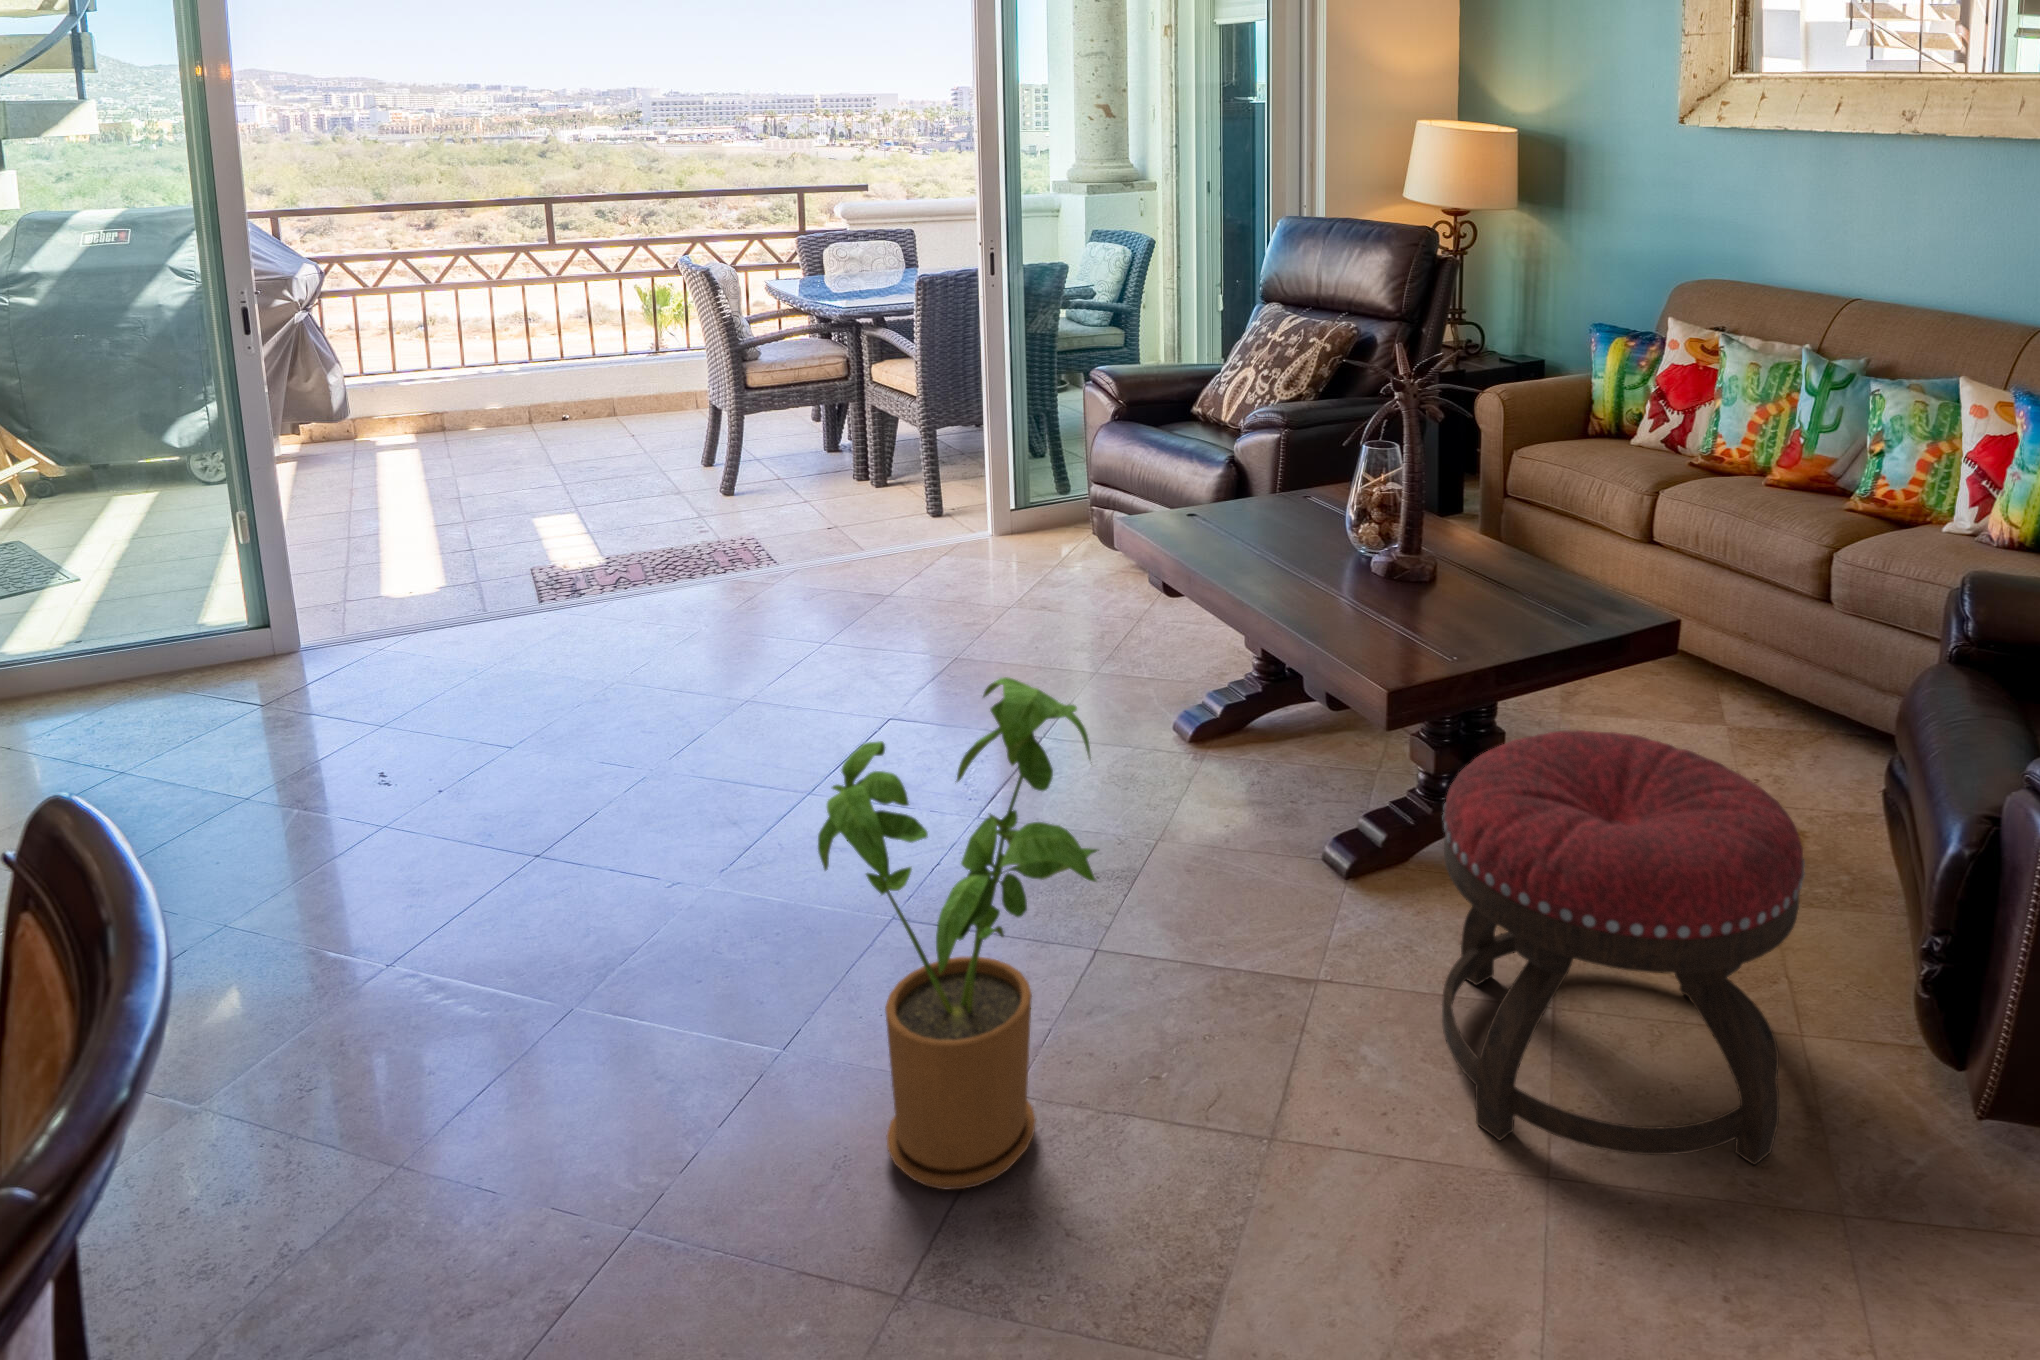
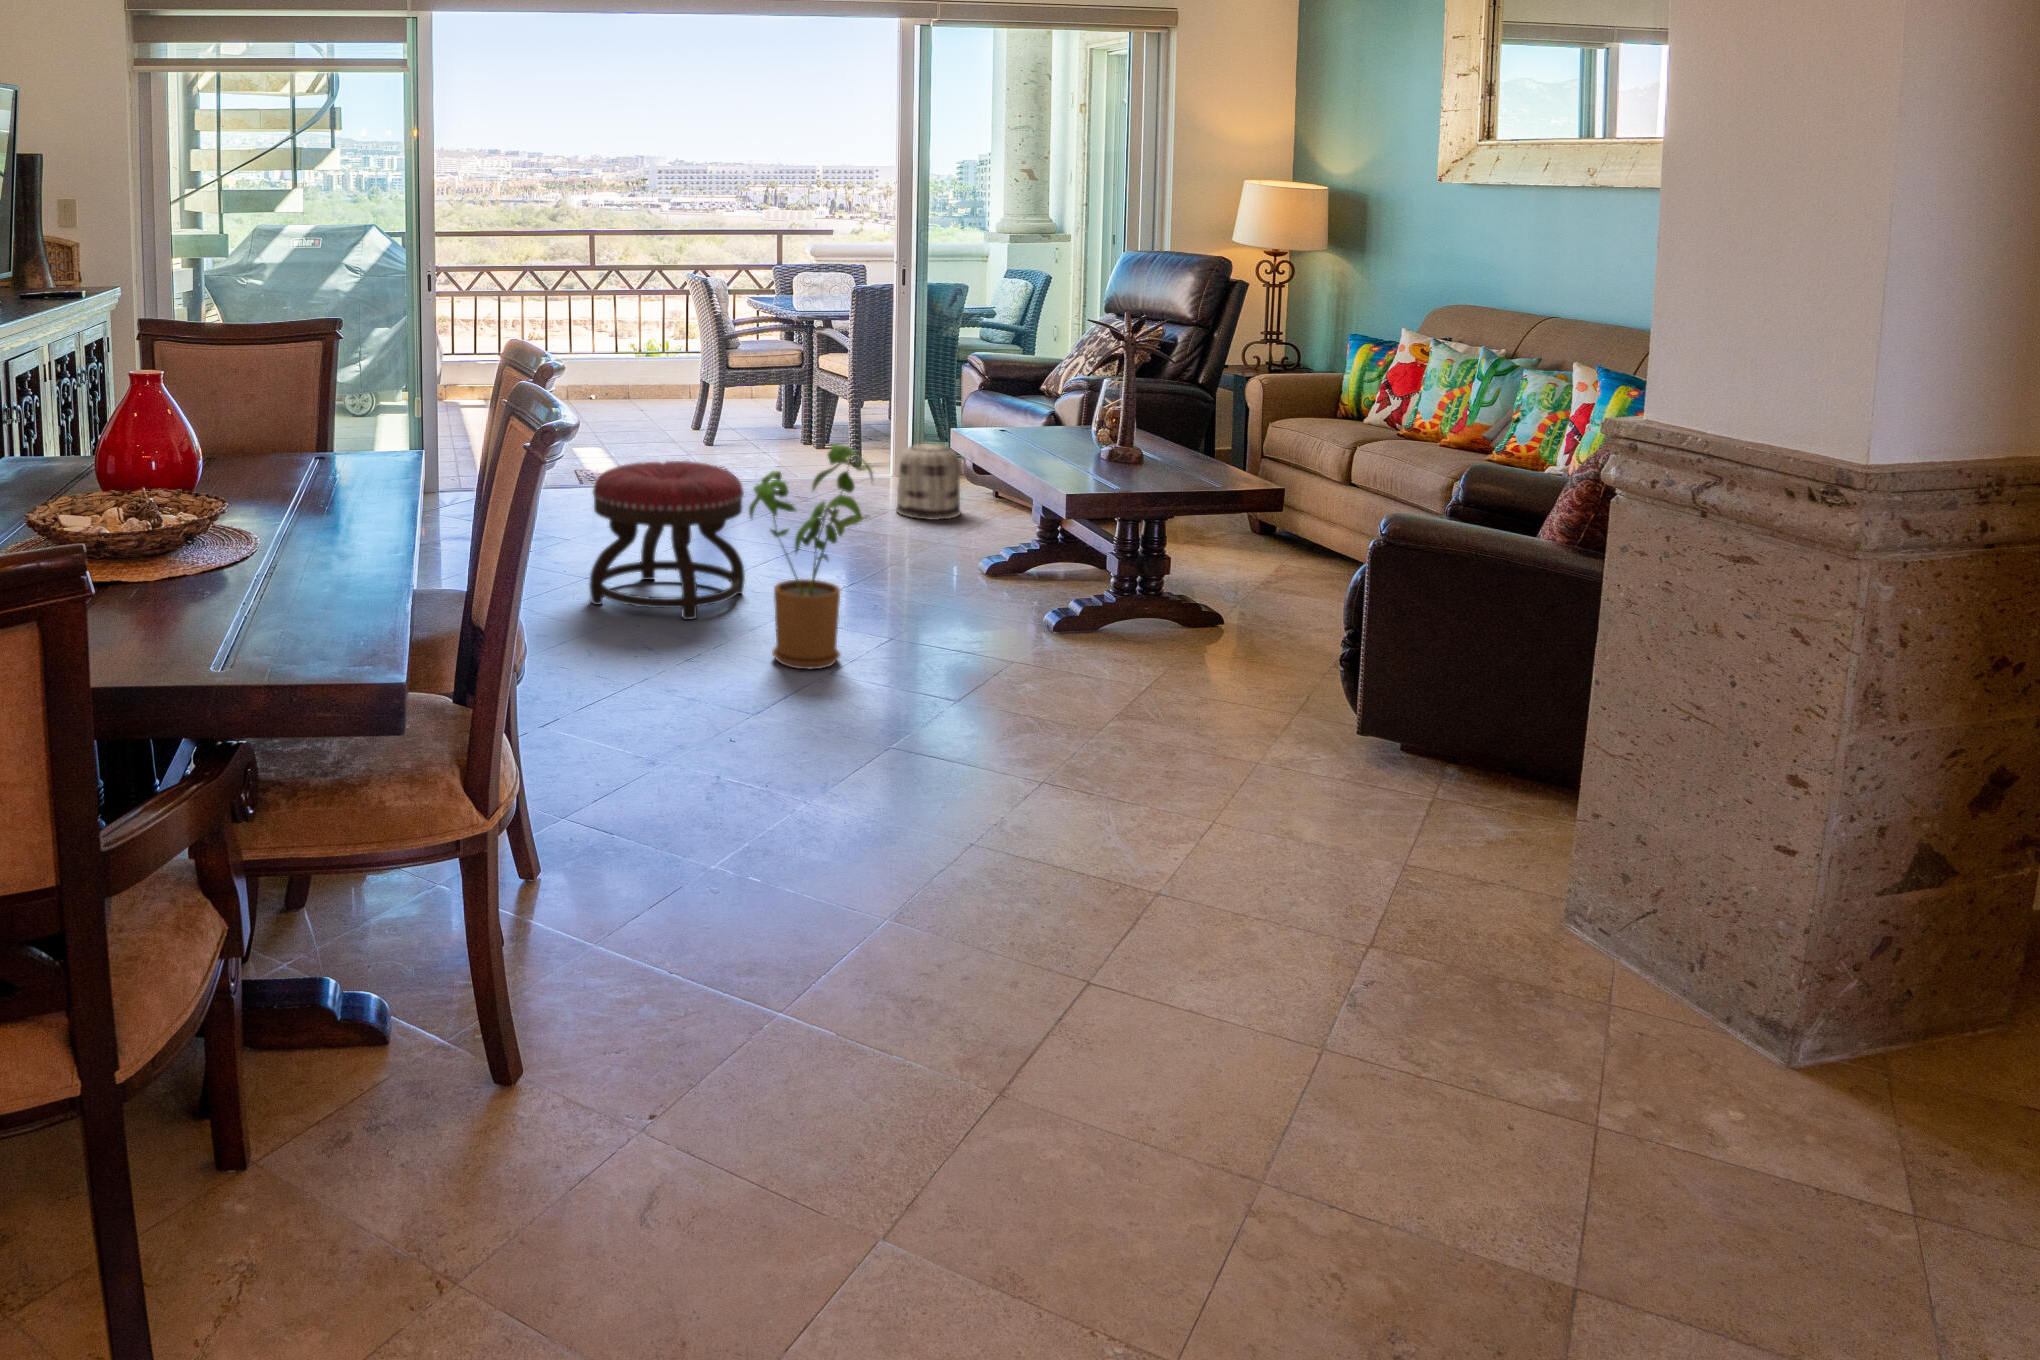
basket: none [1018,484,1113,626] -> present [896,432,961,520]
ottoman: present [1442,730,1805,1165] -> present [589,461,745,620]

